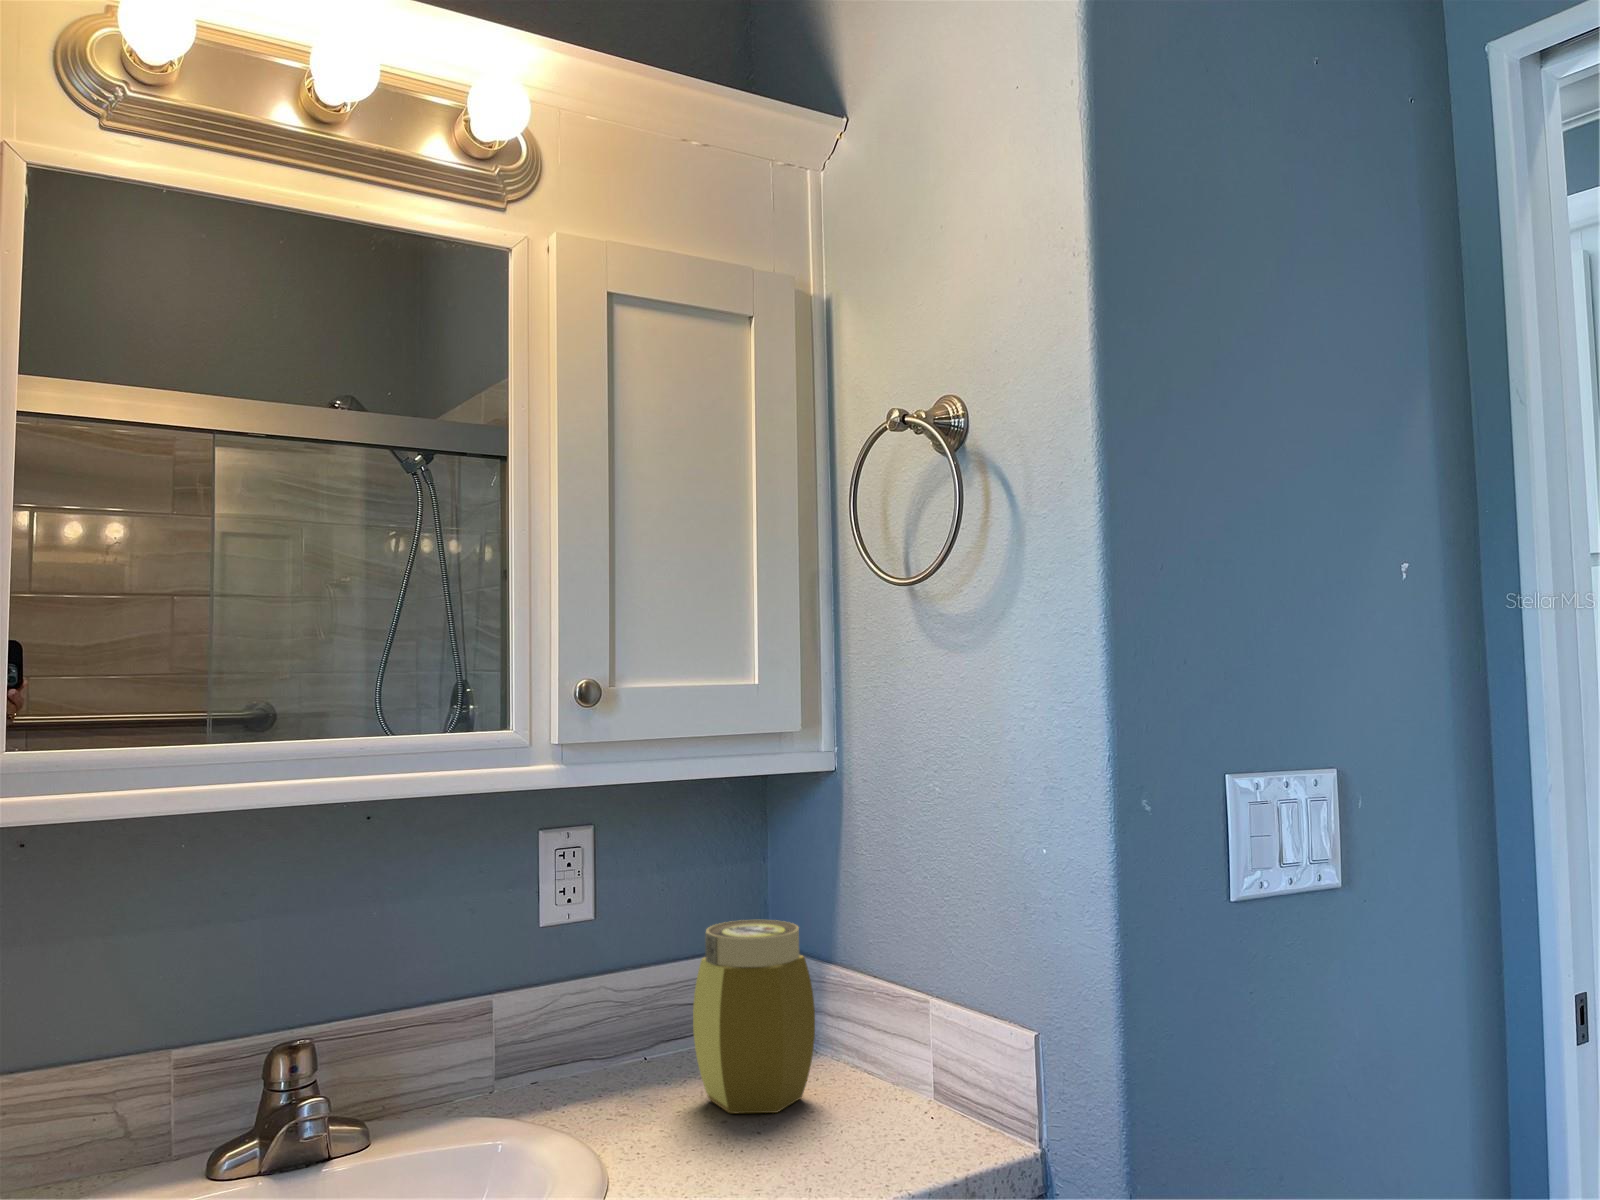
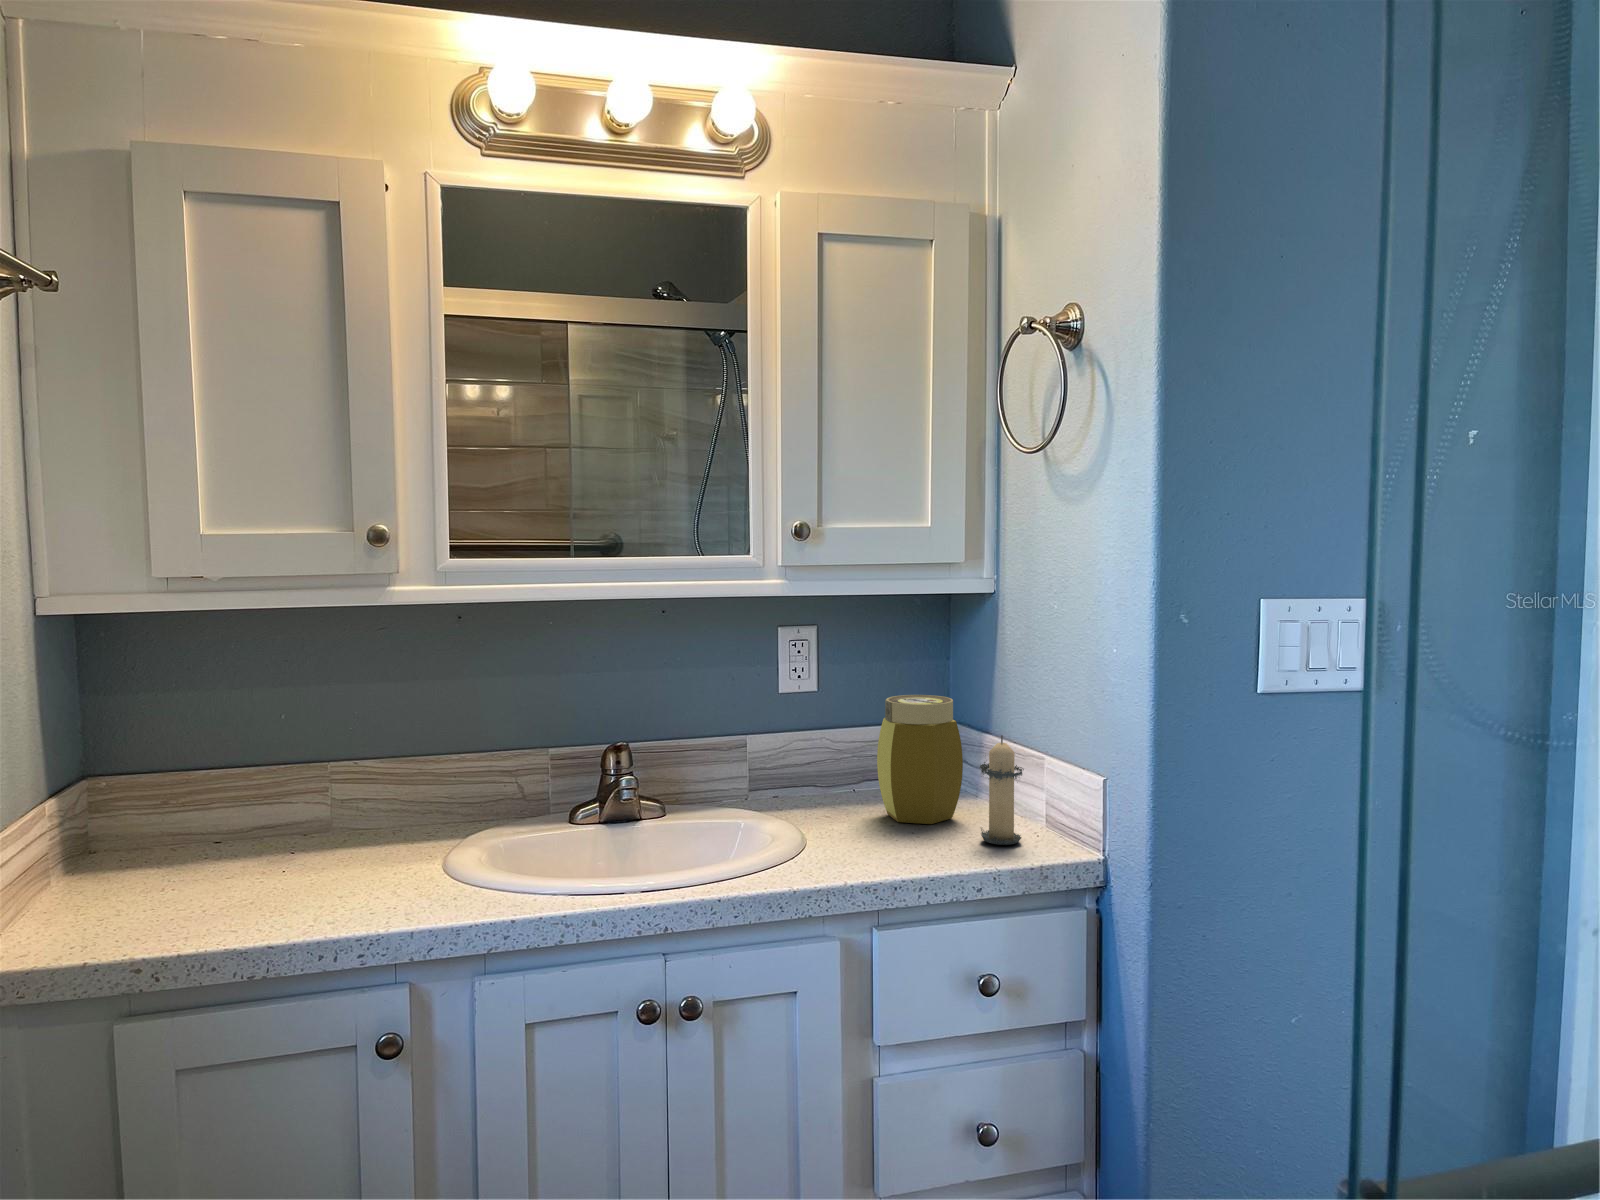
candle: none [850,979,927,1145] -> present [980,735,1024,845]

